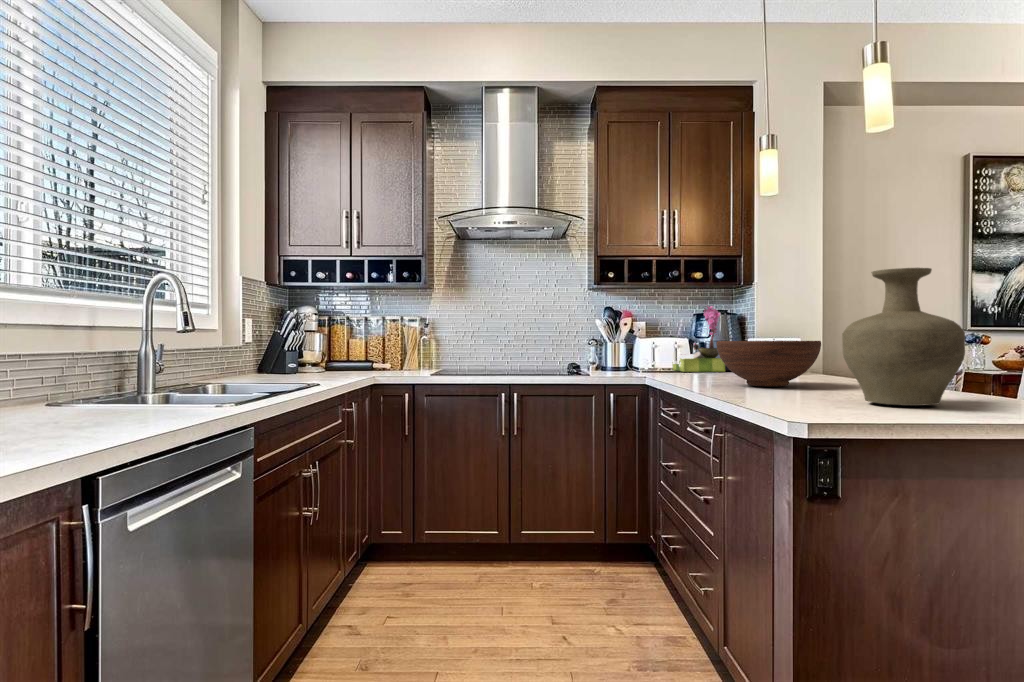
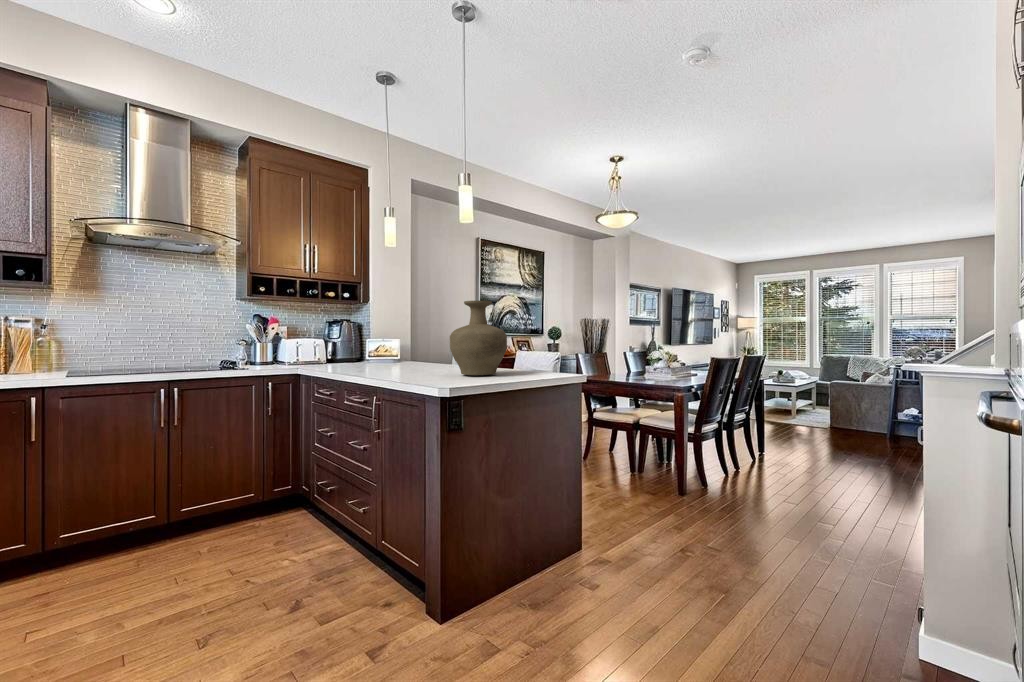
flower arrangement: present [673,306,725,372] -> none [312,316,353,364]
fruit bowl: present [716,341,821,387] -> none [362,340,427,370]

